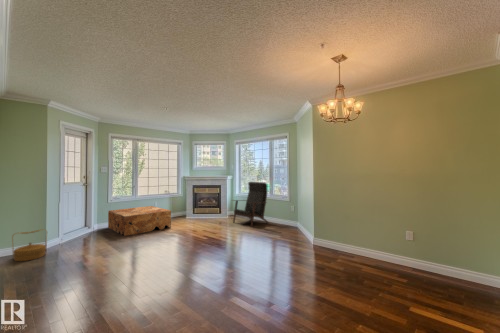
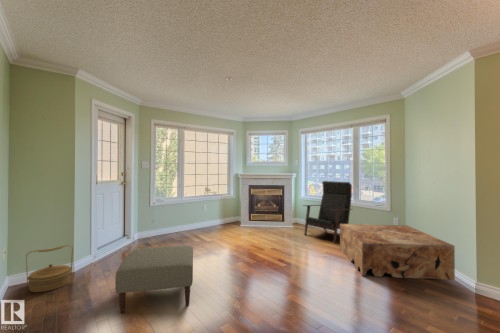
coffee table: present [108,206,171,236] -> present [340,224,455,280]
ottoman: none [81,227,138,268] -> present [115,246,193,313]

